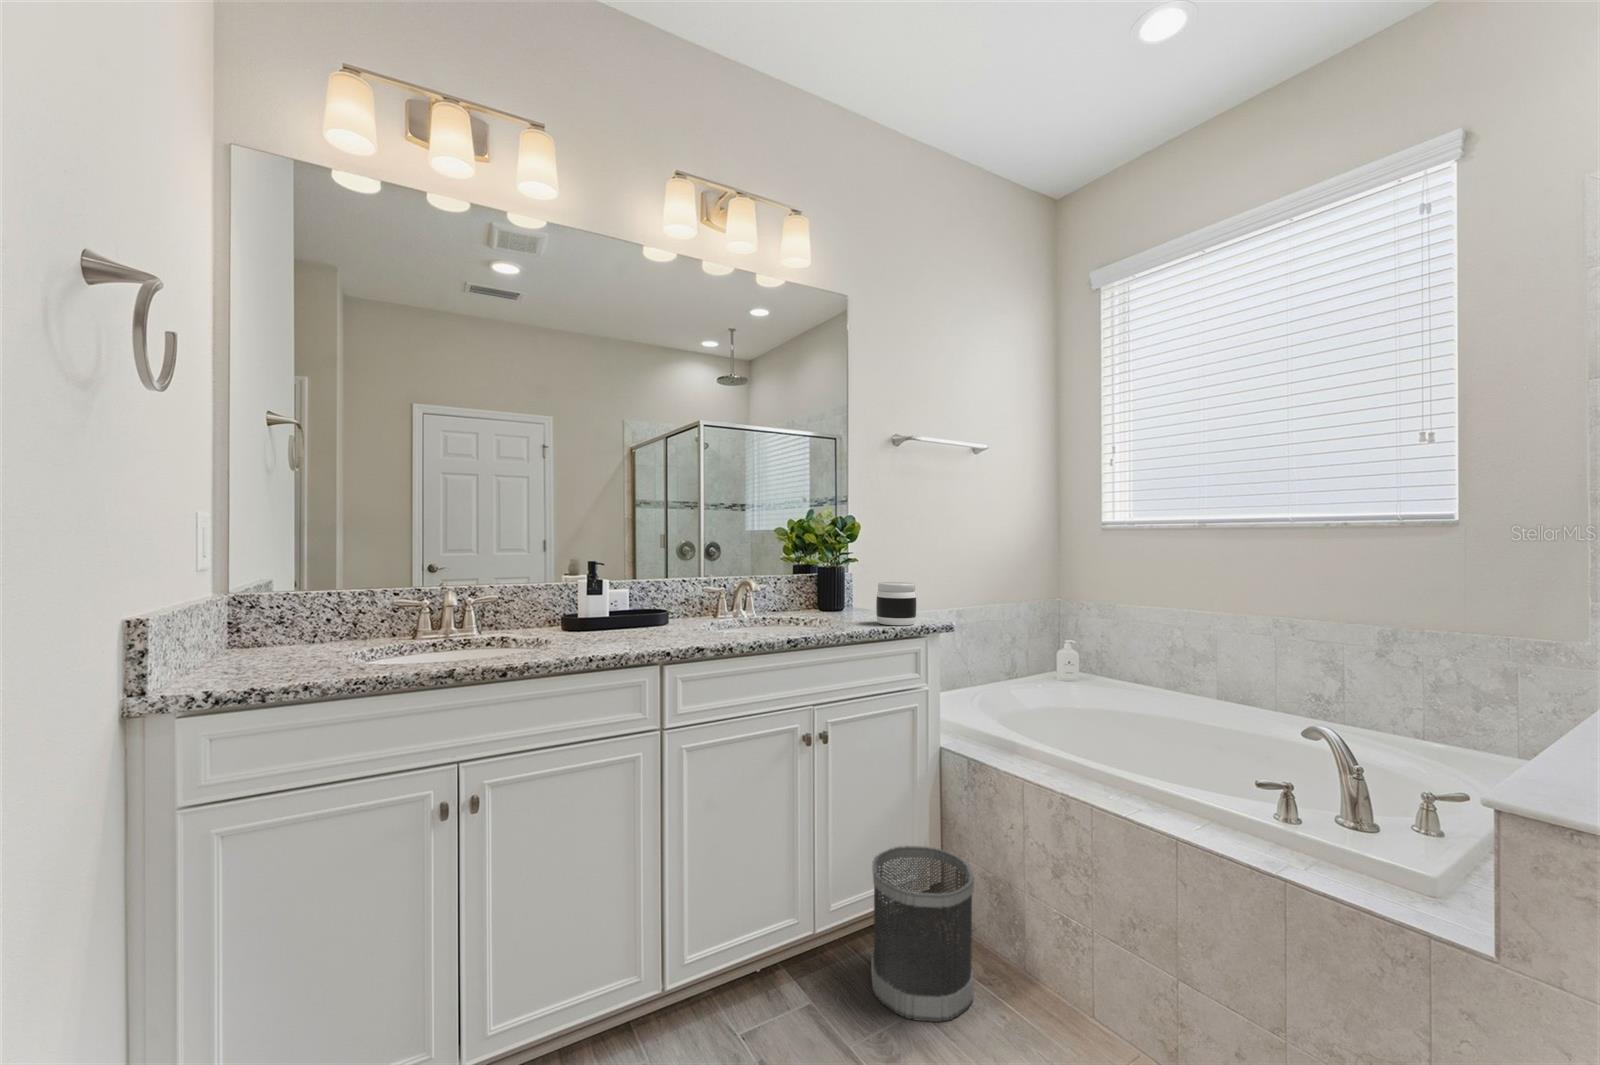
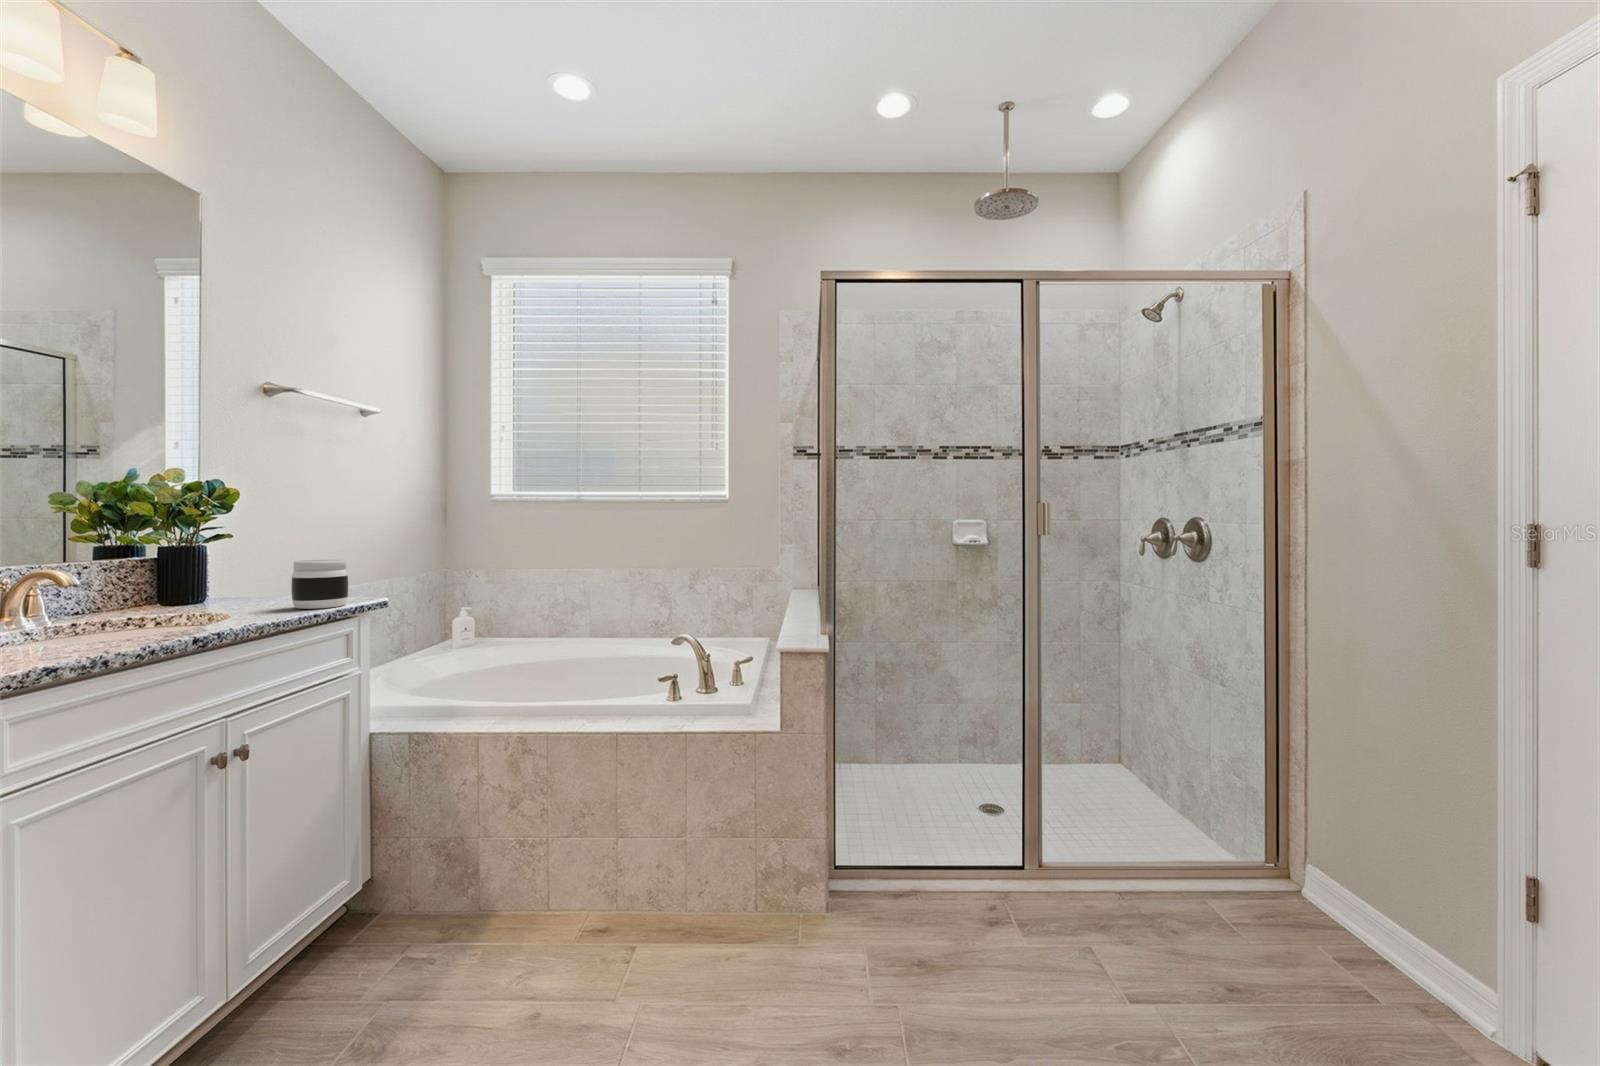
wastebasket: present [871,846,974,1022] -> none [317,828,446,1015]

